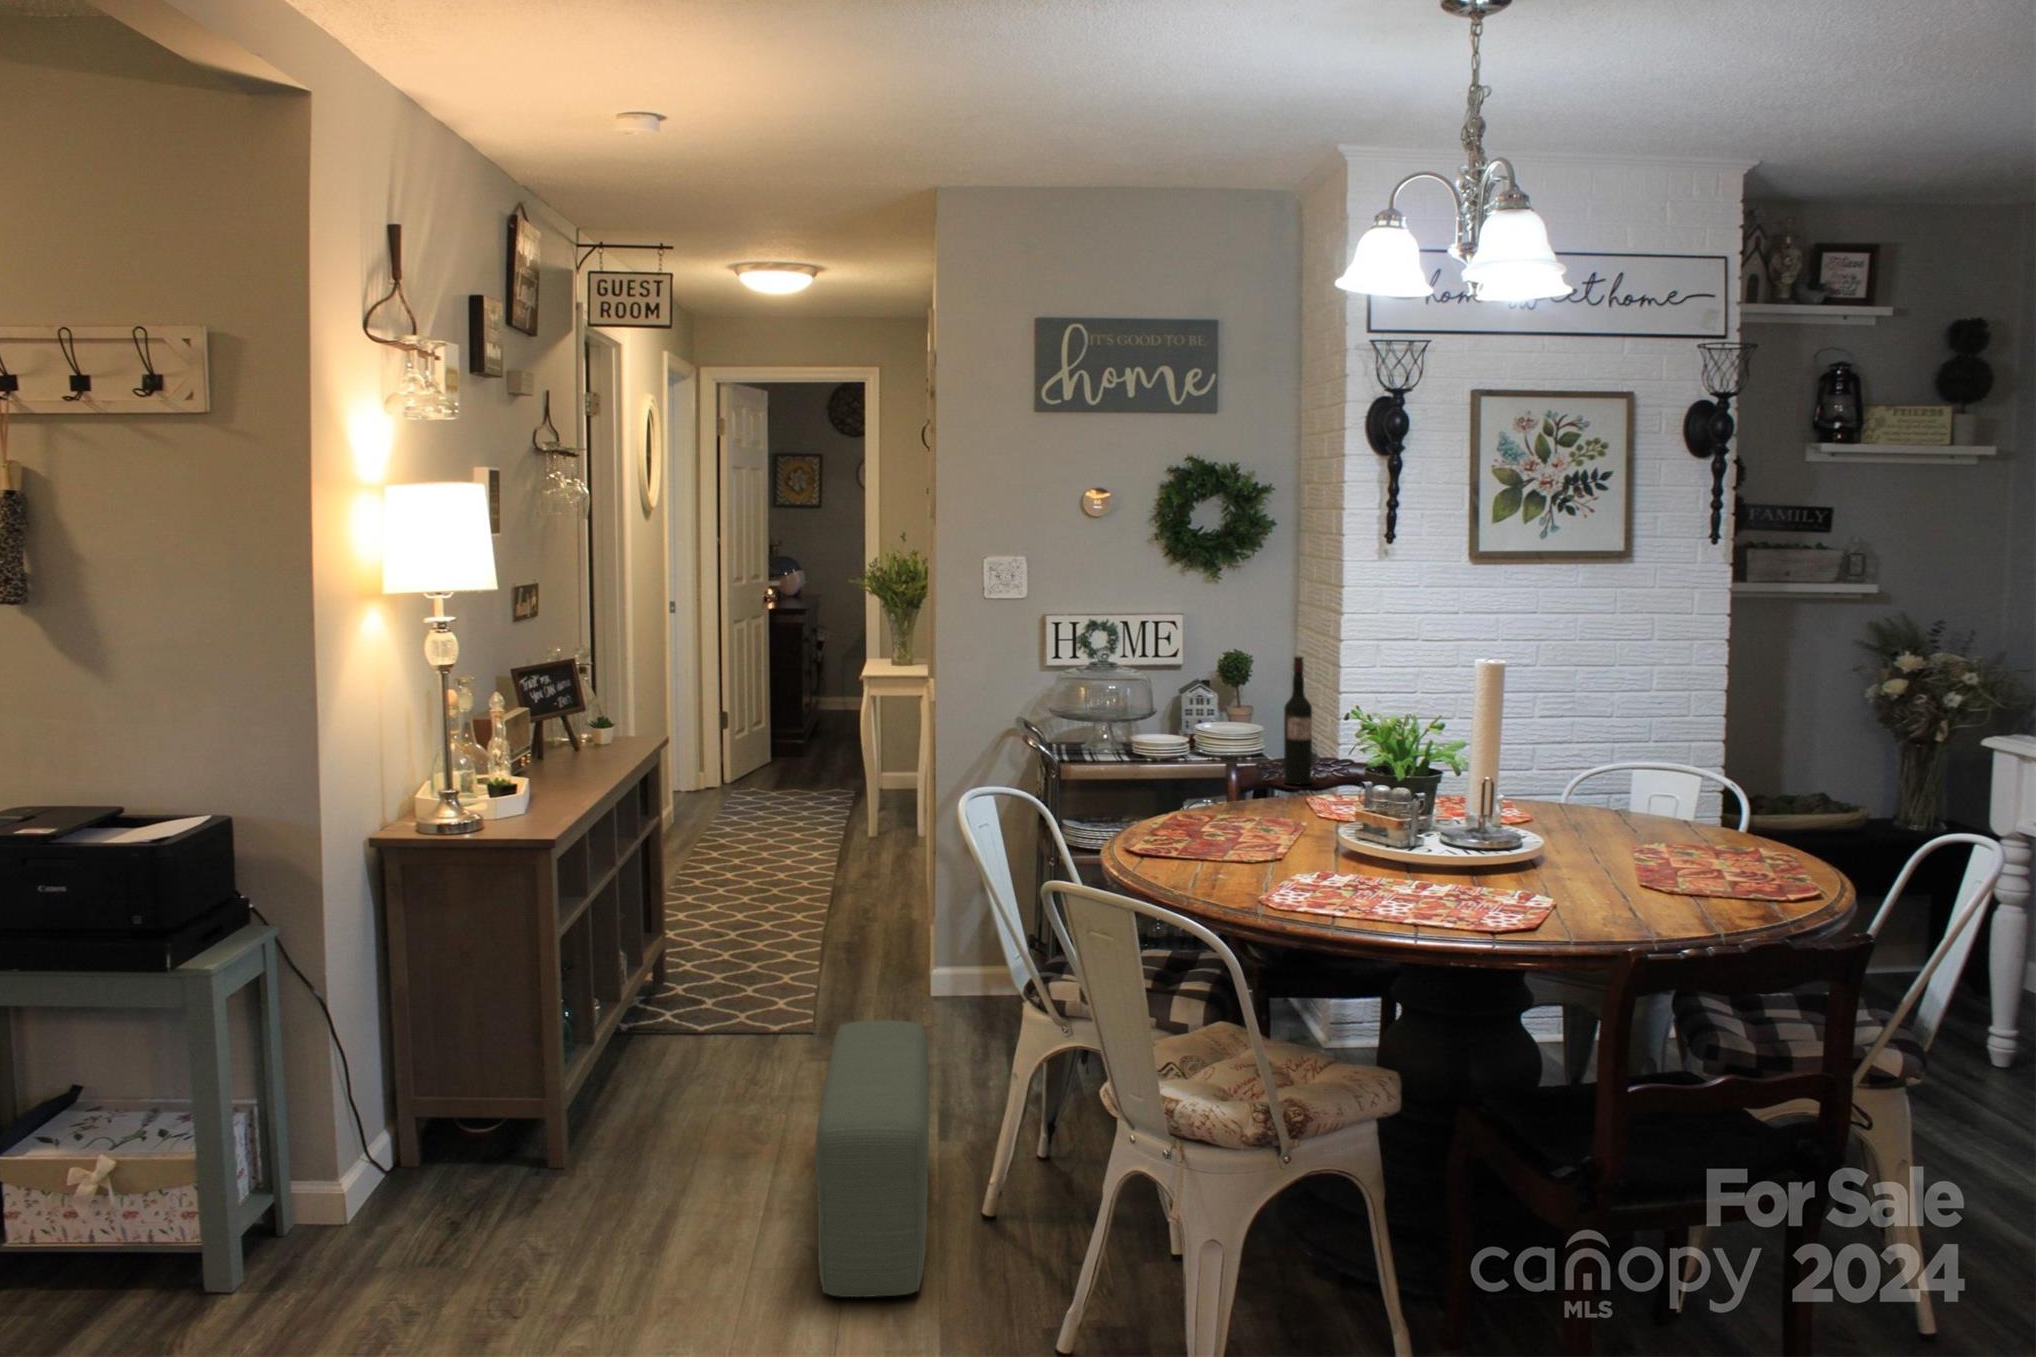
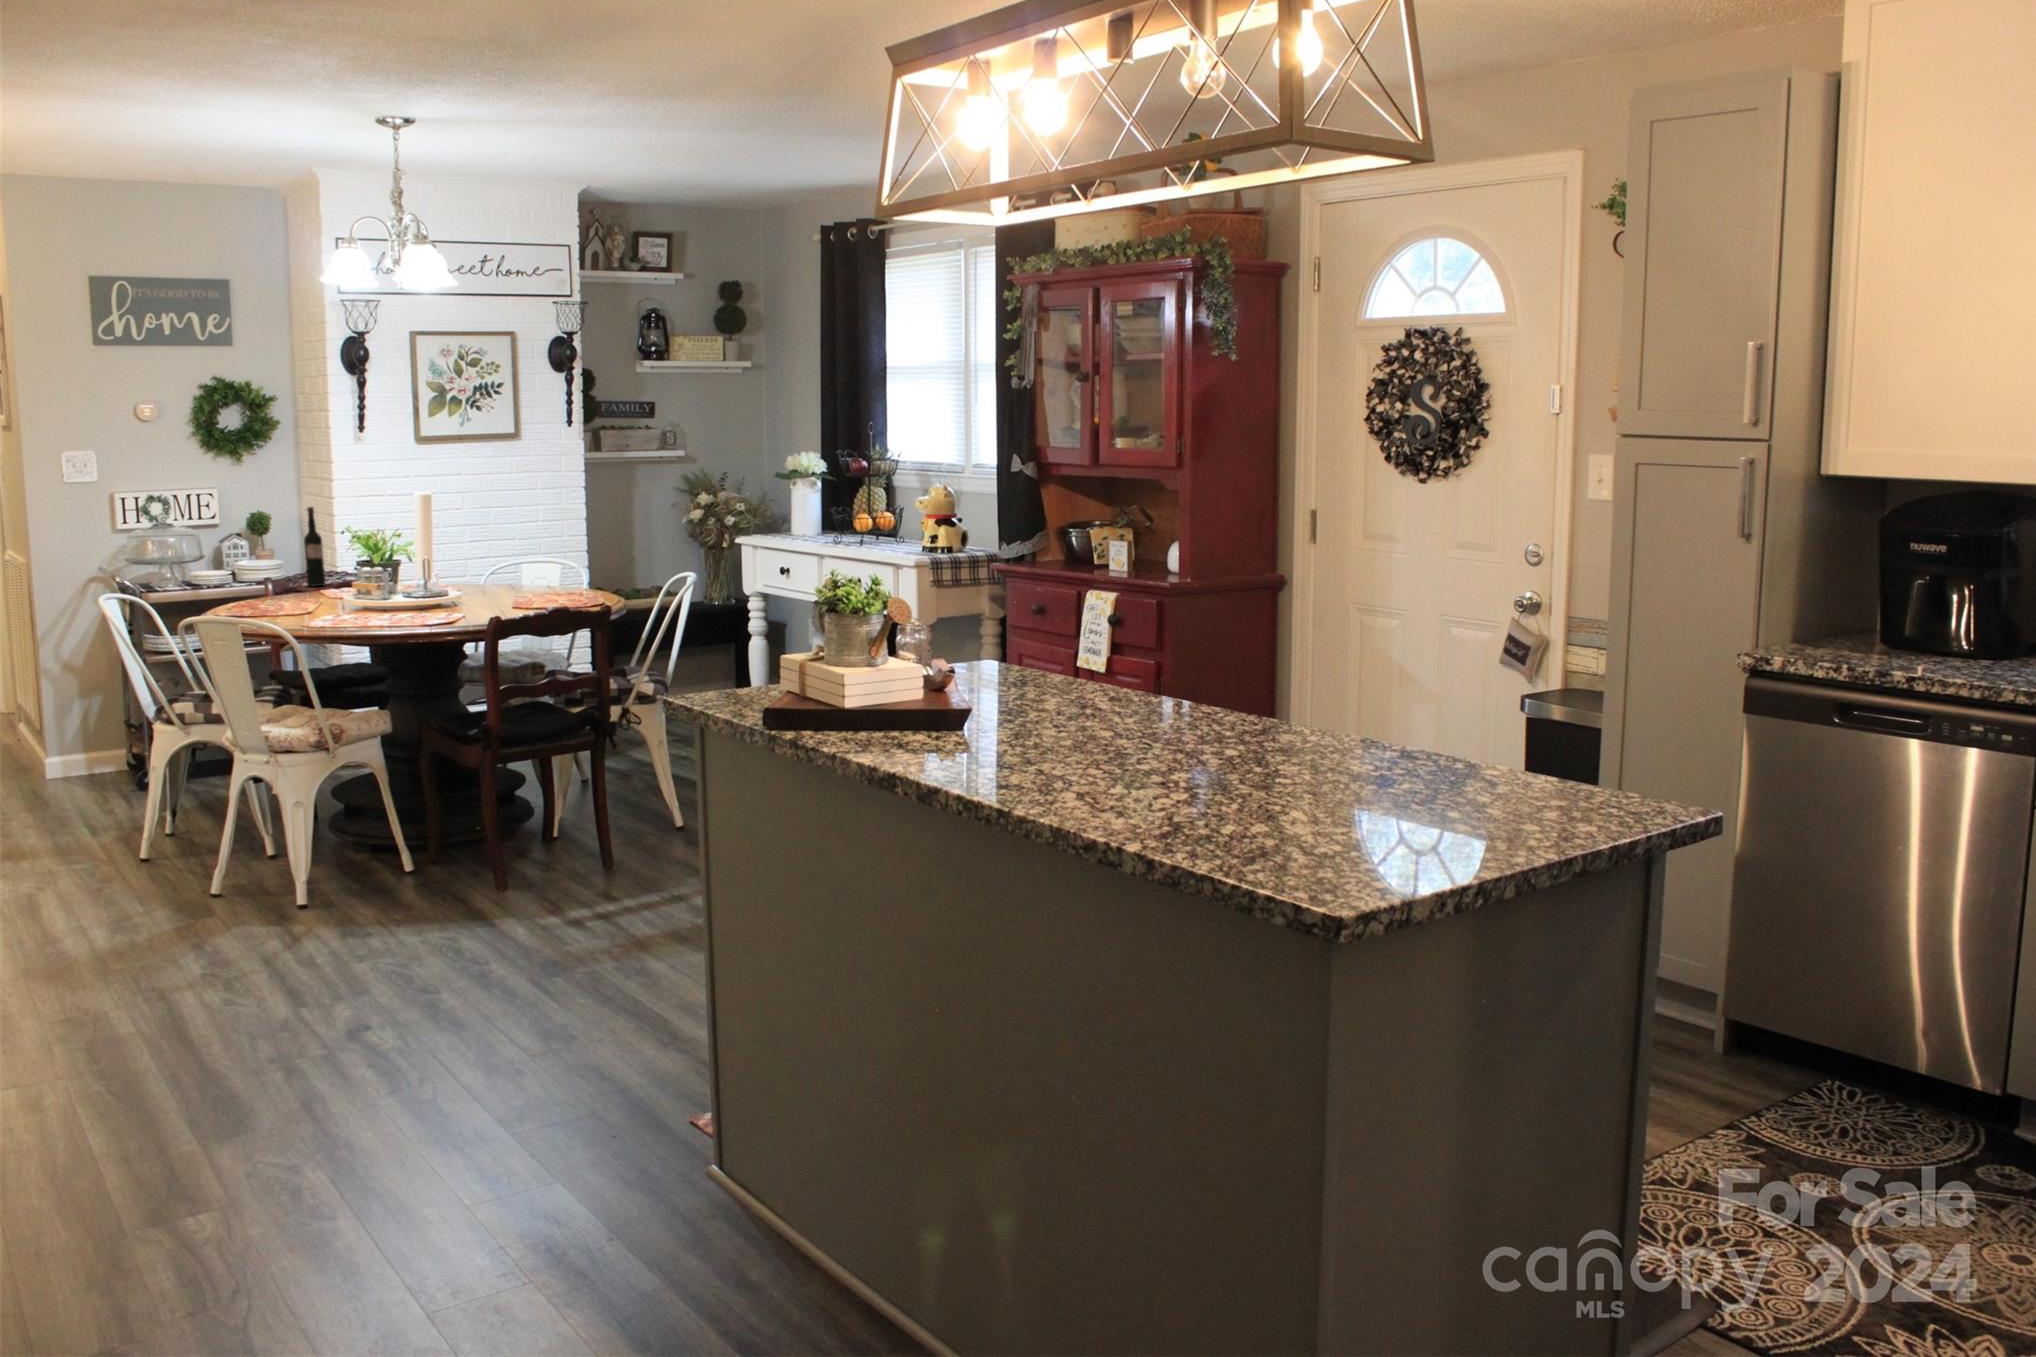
pouf: present [815,1020,929,1297] -> none [30,743,127,872]

